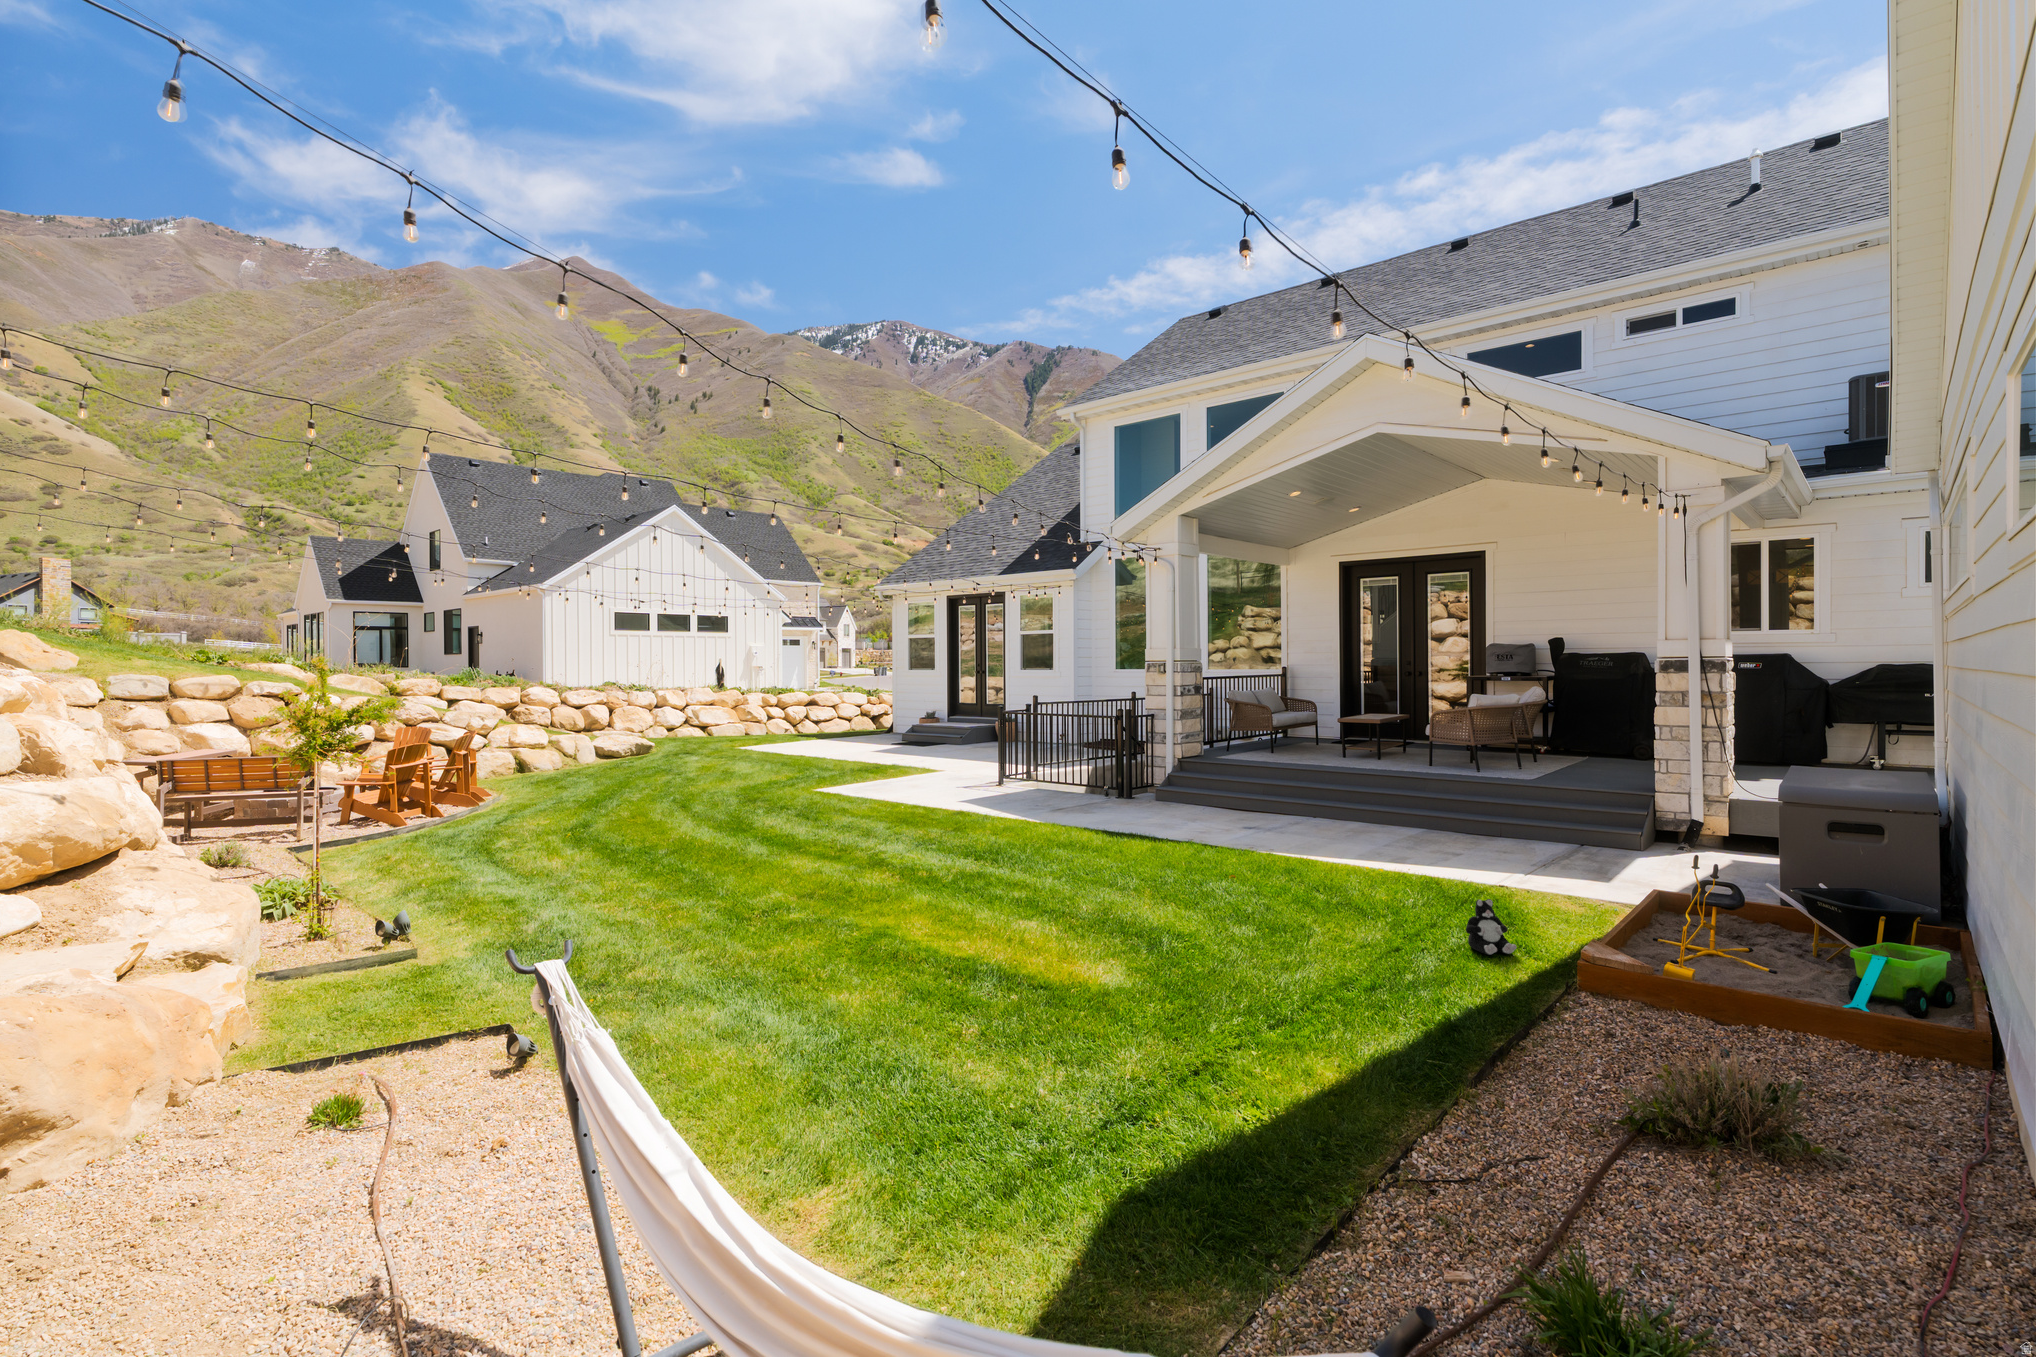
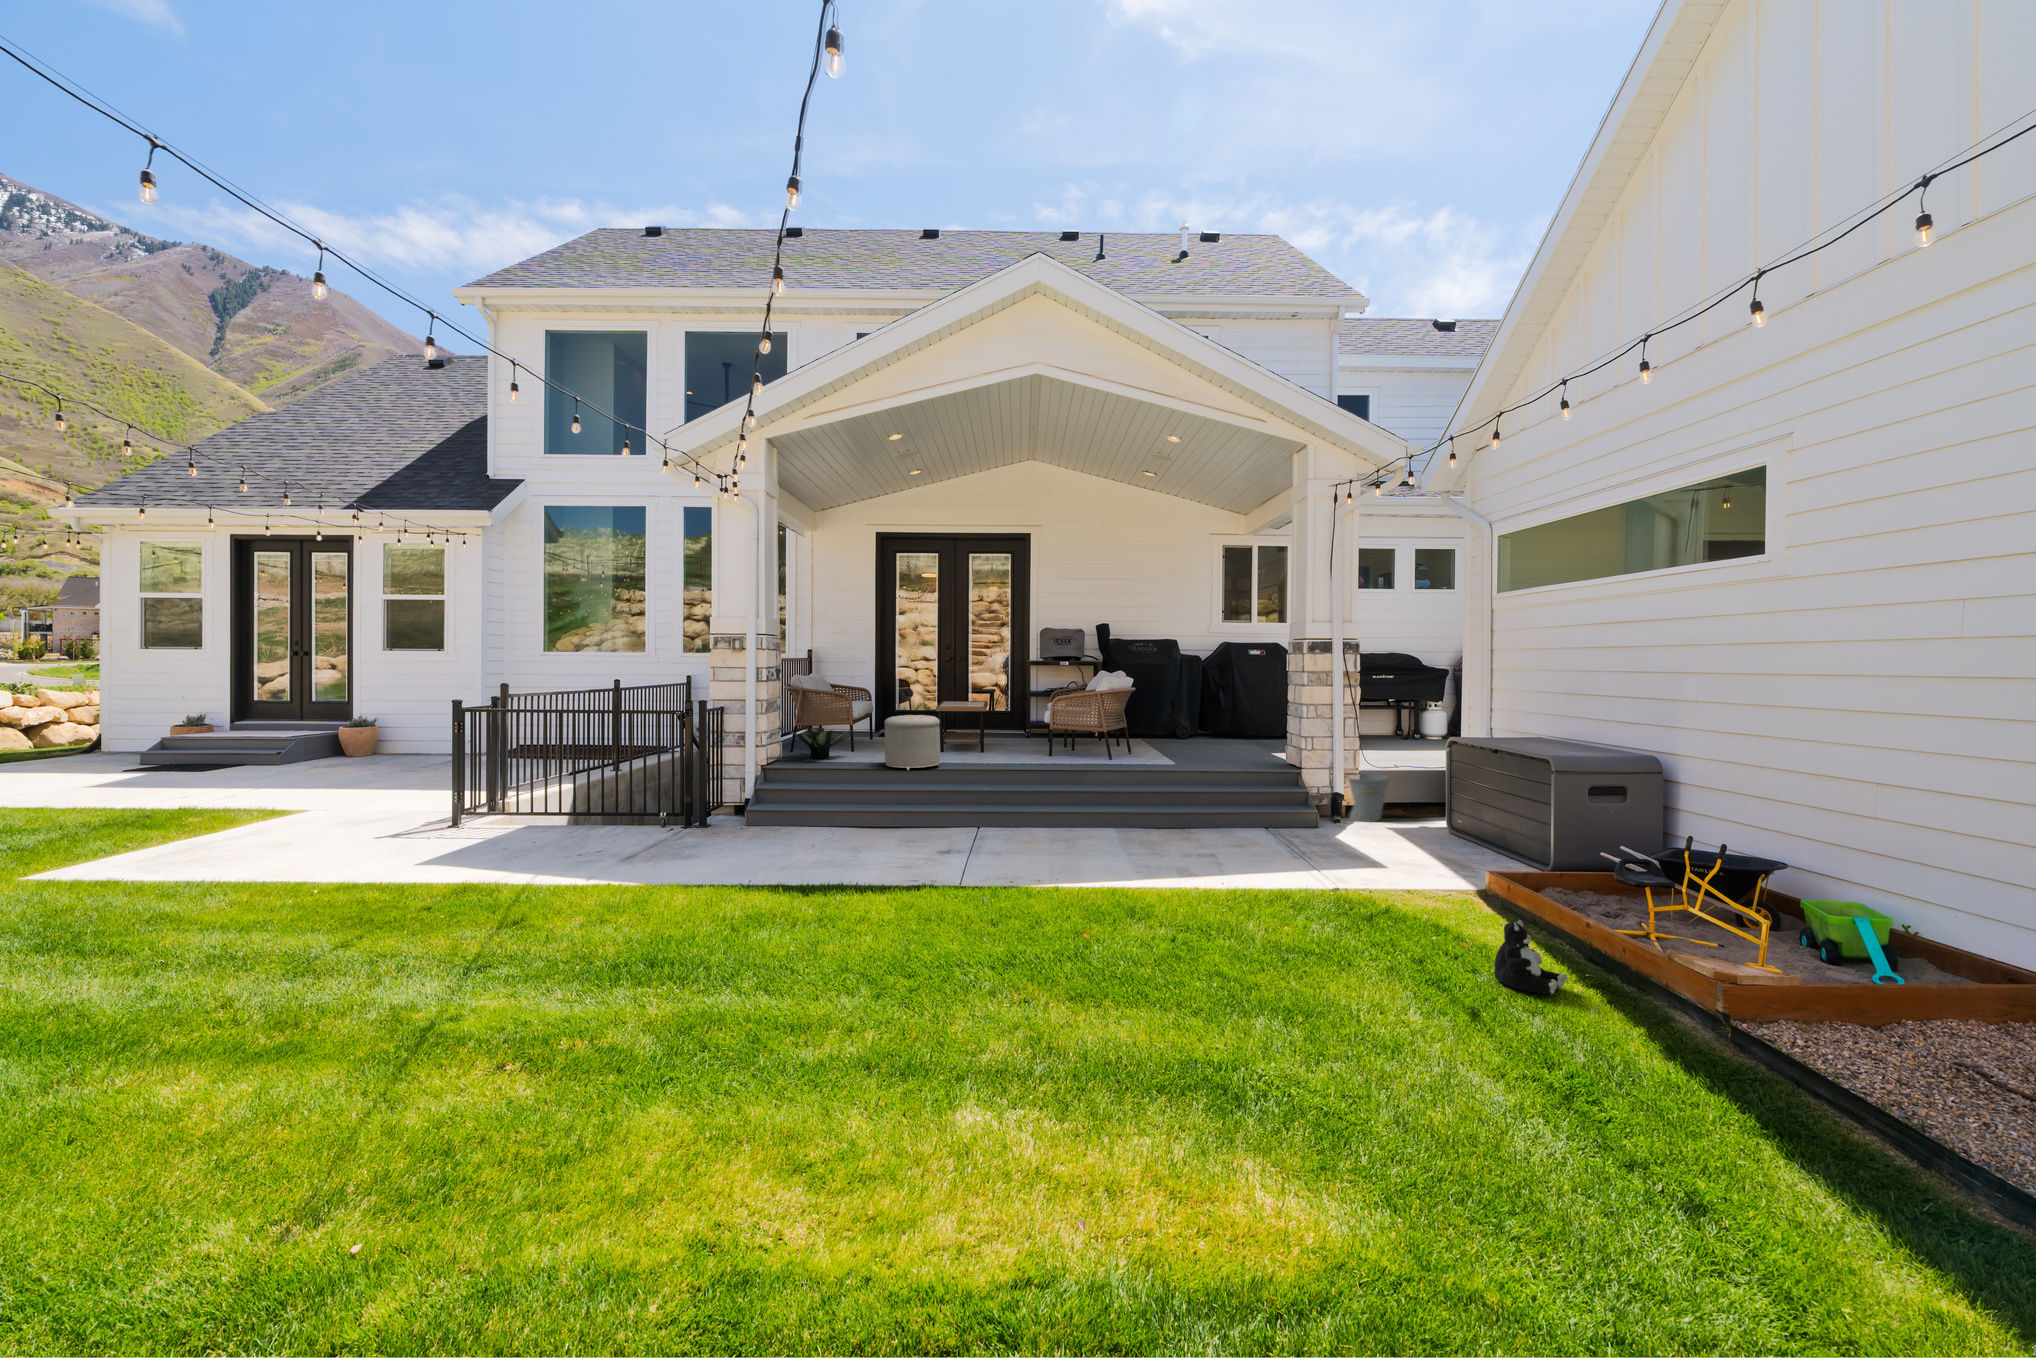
ottoman: none [1258,726,1303,768] -> present [885,715,940,770]
potted plant: none [1195,732,1254,757] -> present [778,728,854,759]
bucket: none [1694,801,1750,852] -> present [1349,774,1388,822]

